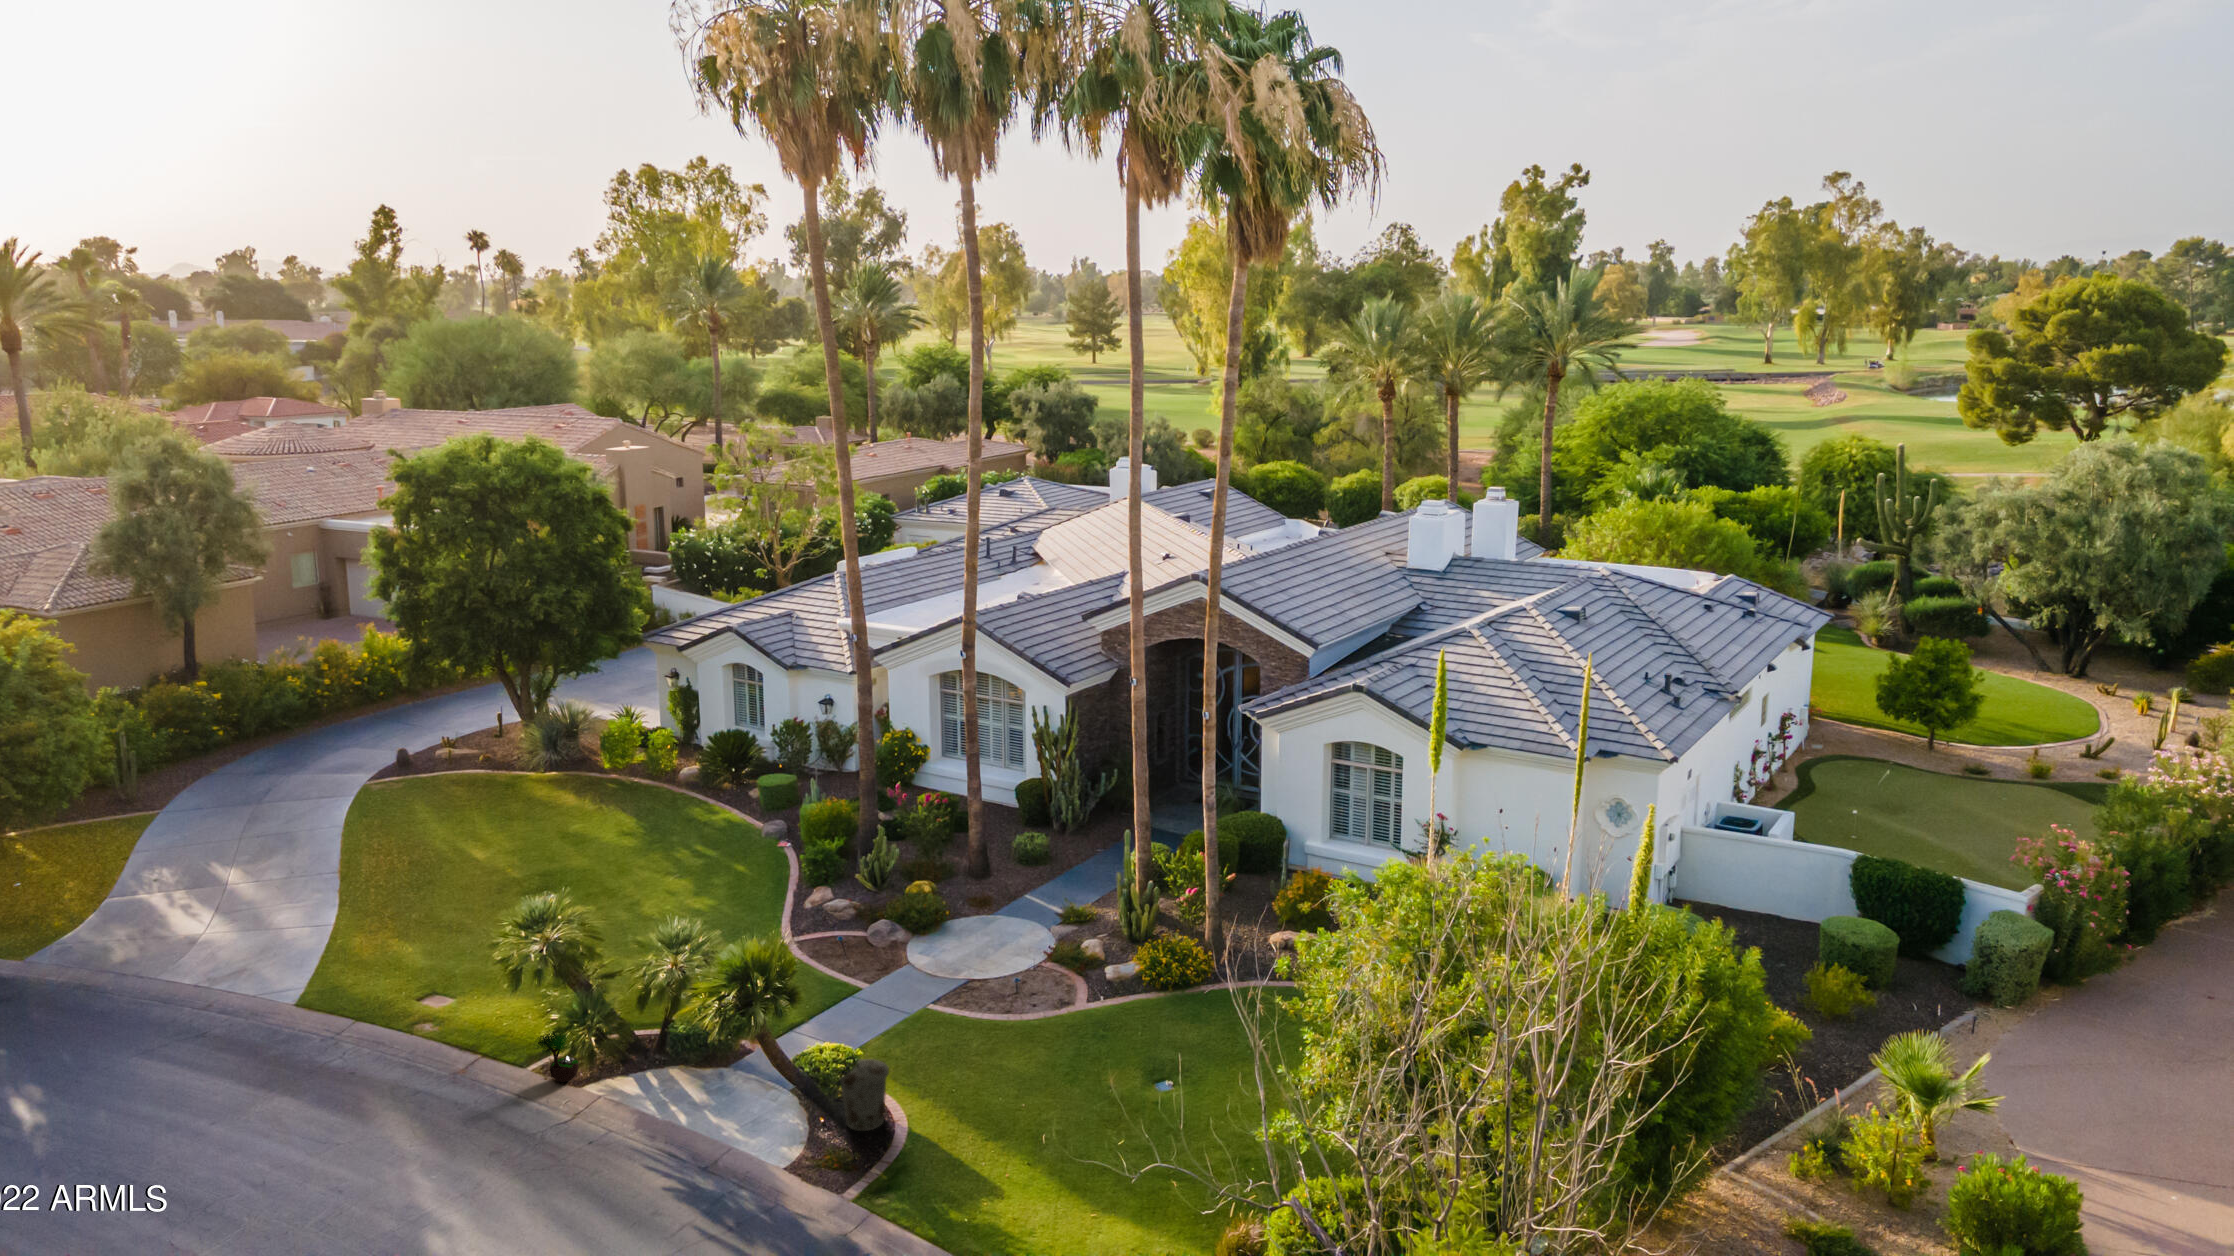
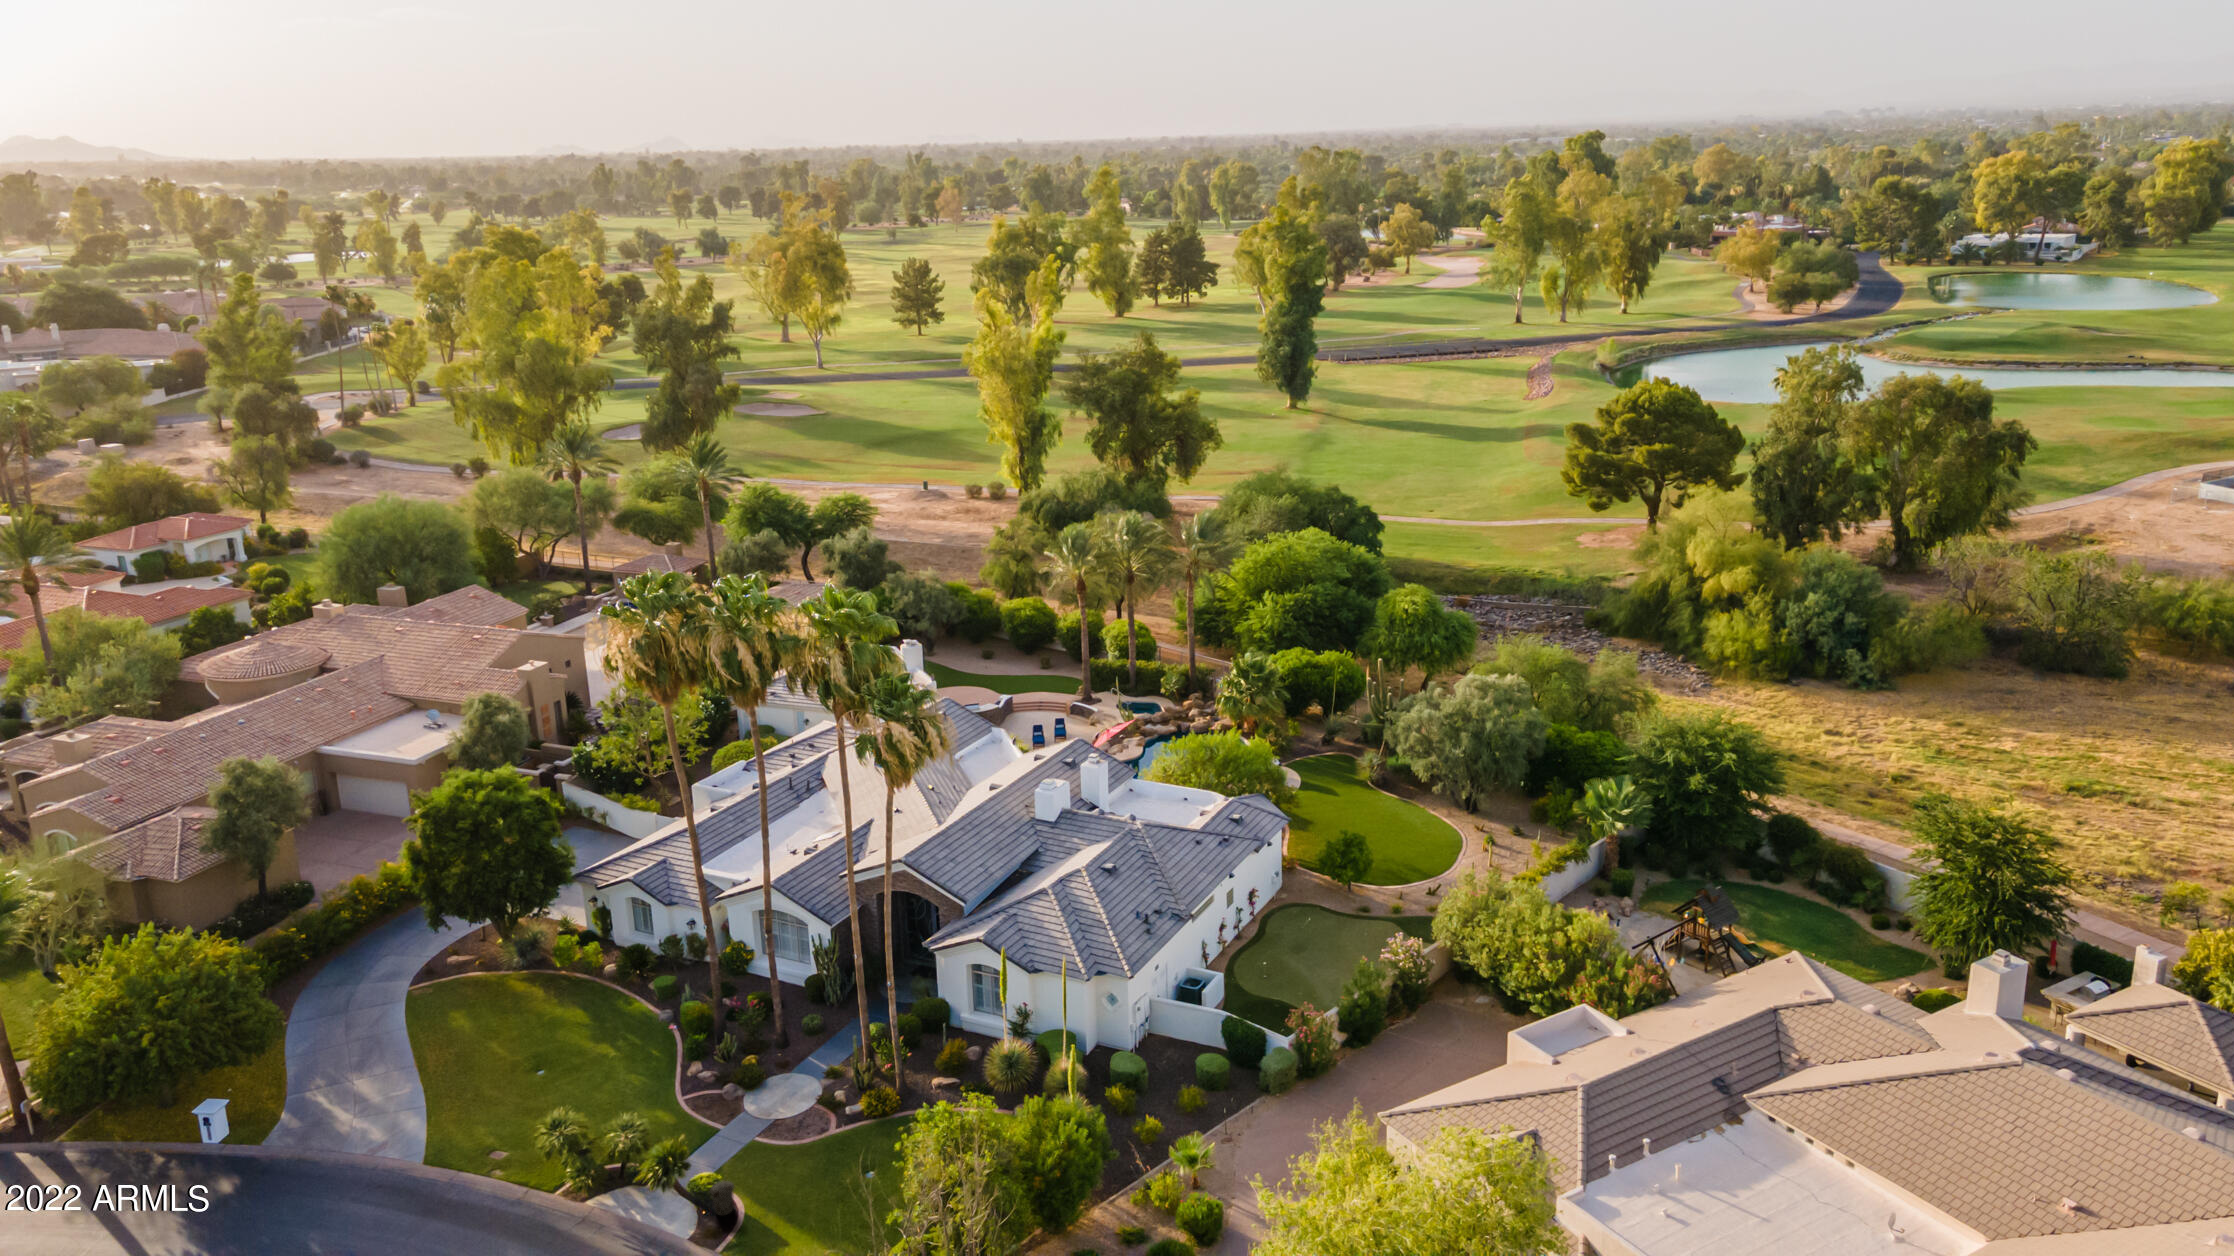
potted tree: present [536,1030,578,1082] -> none [561,1177,583,1202]

